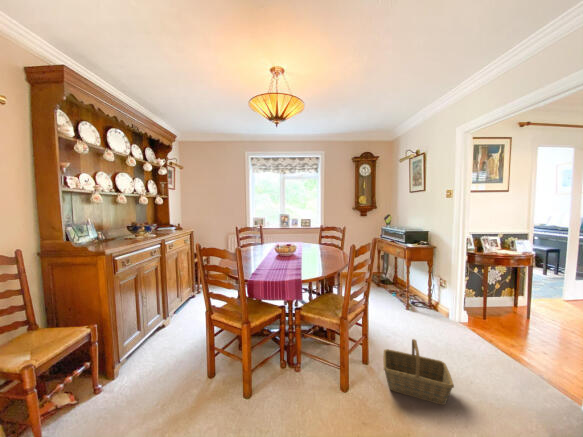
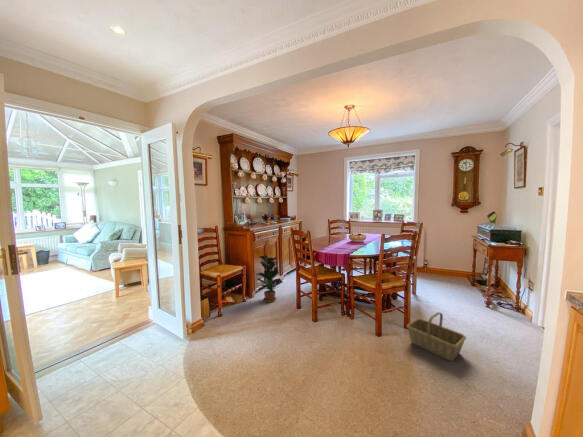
potted plant: none [121,295,179,383] -> present [257,255,283,302]

